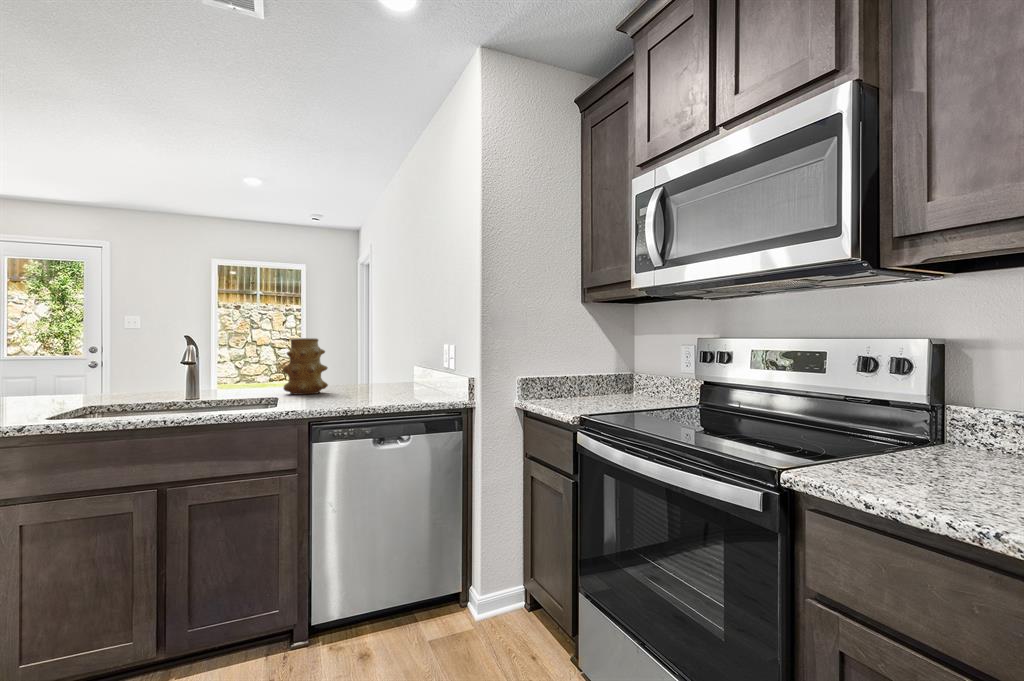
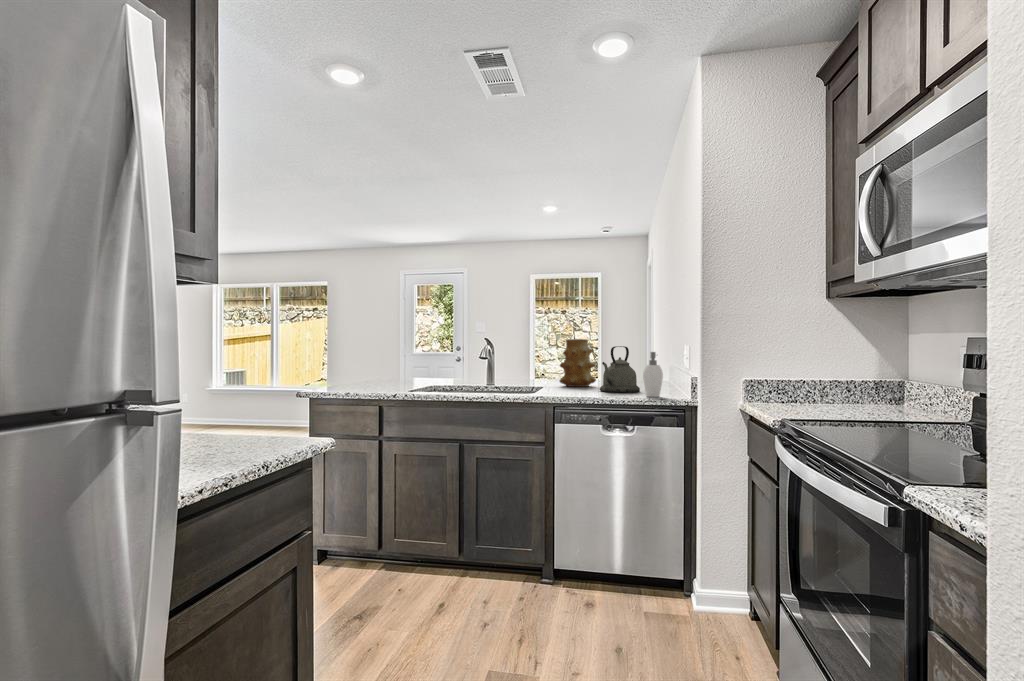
kettle: none [346,347,391,398] -> present [600,346,640,393]
soap dispenser: none [408,352,436,401] -> present [643,352,663,397]

